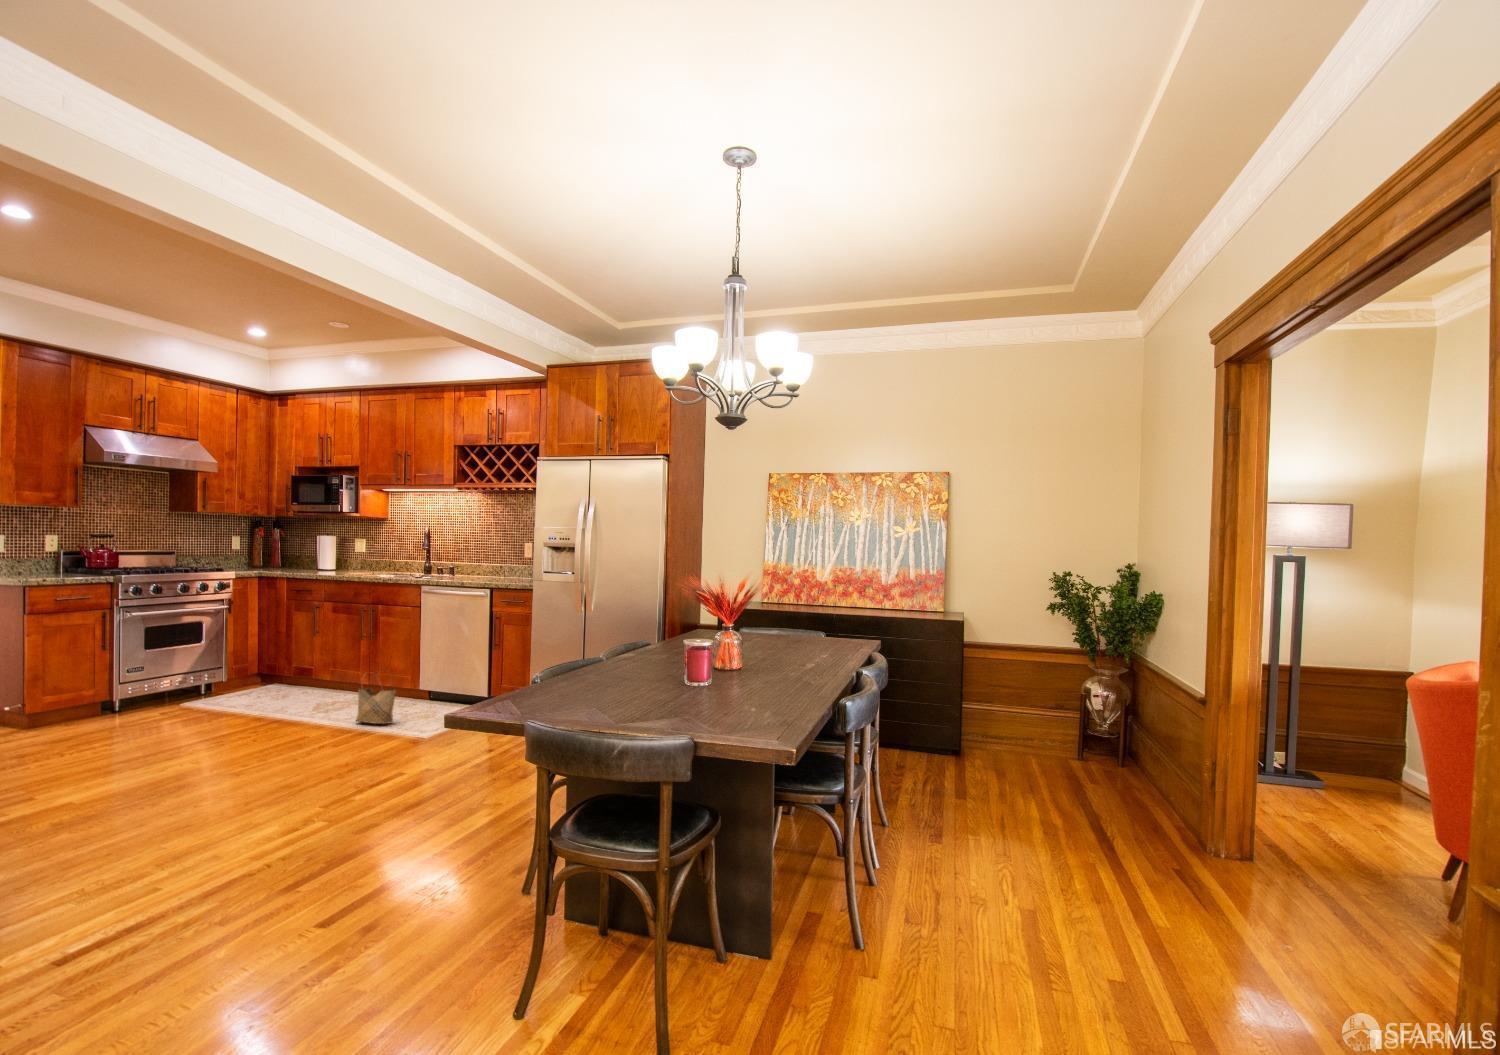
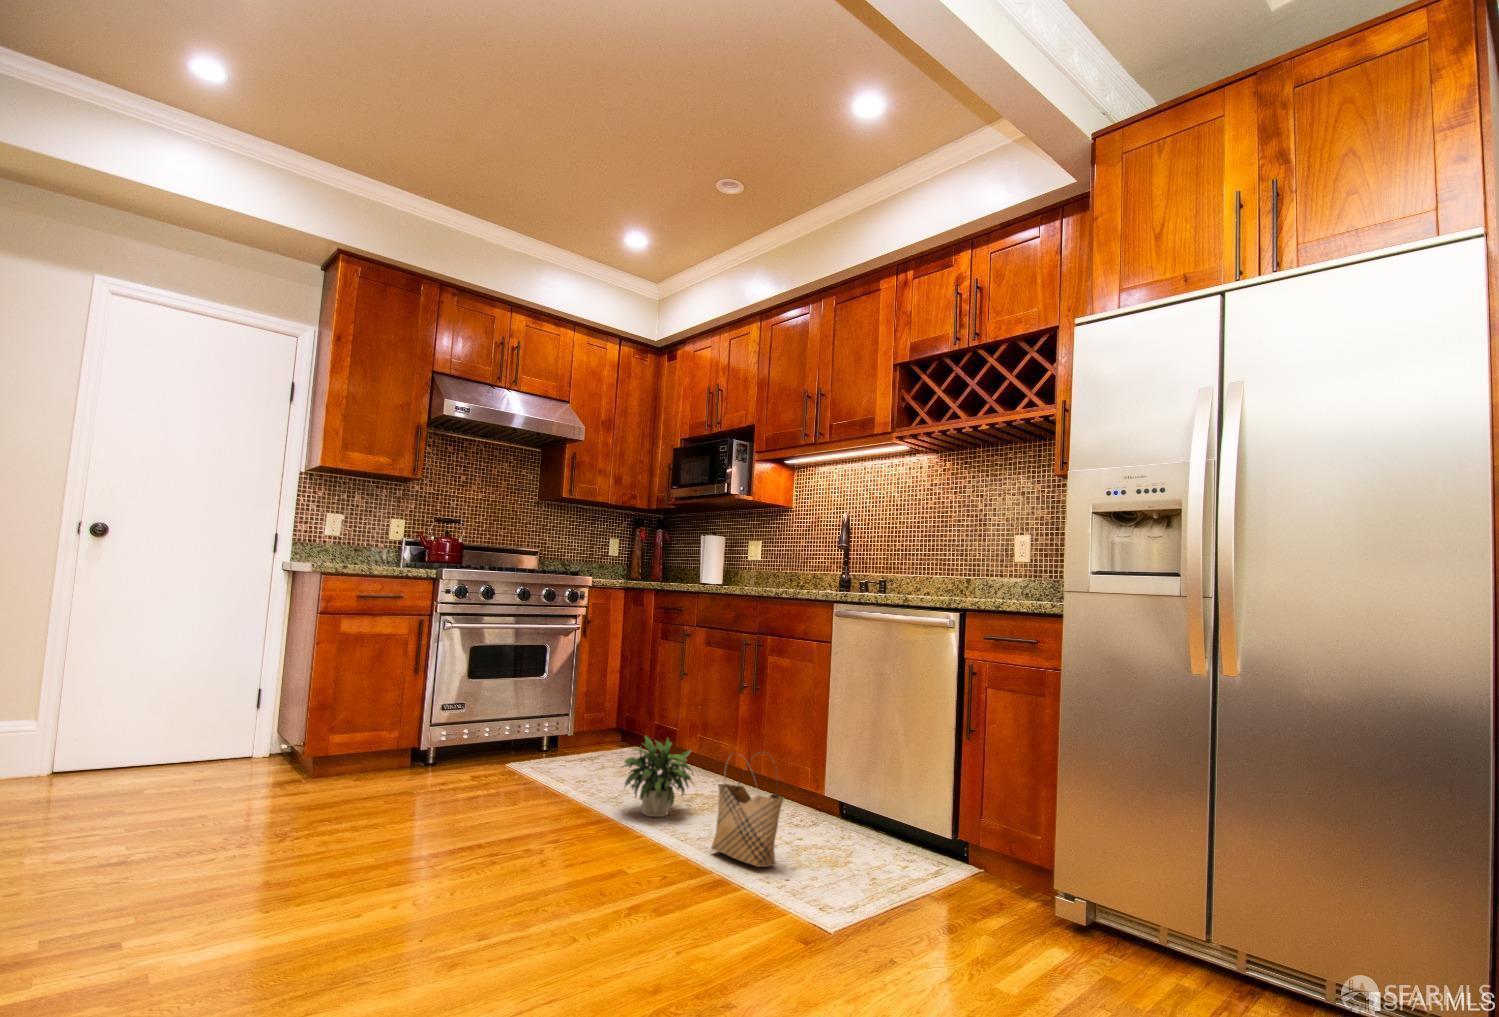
potted plant: none [287,670,337,715] -> present [622,736,692,817]

